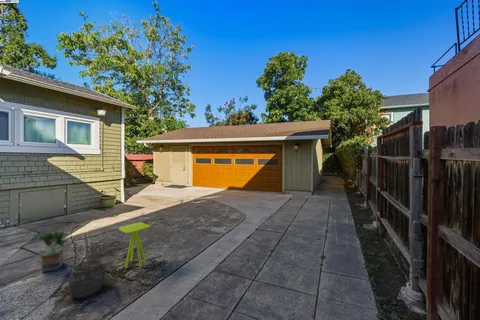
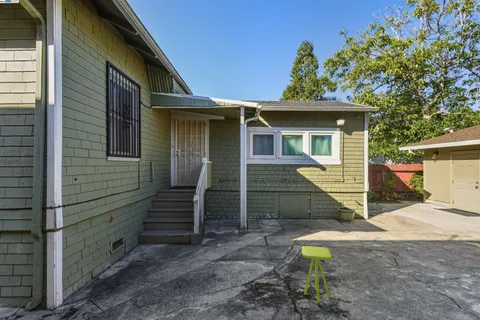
potted tree: present [39,231,67,272] -> none [257,230,277,264]
woven basket: present [68,259,105,298] -> none [250,266,279,302]

